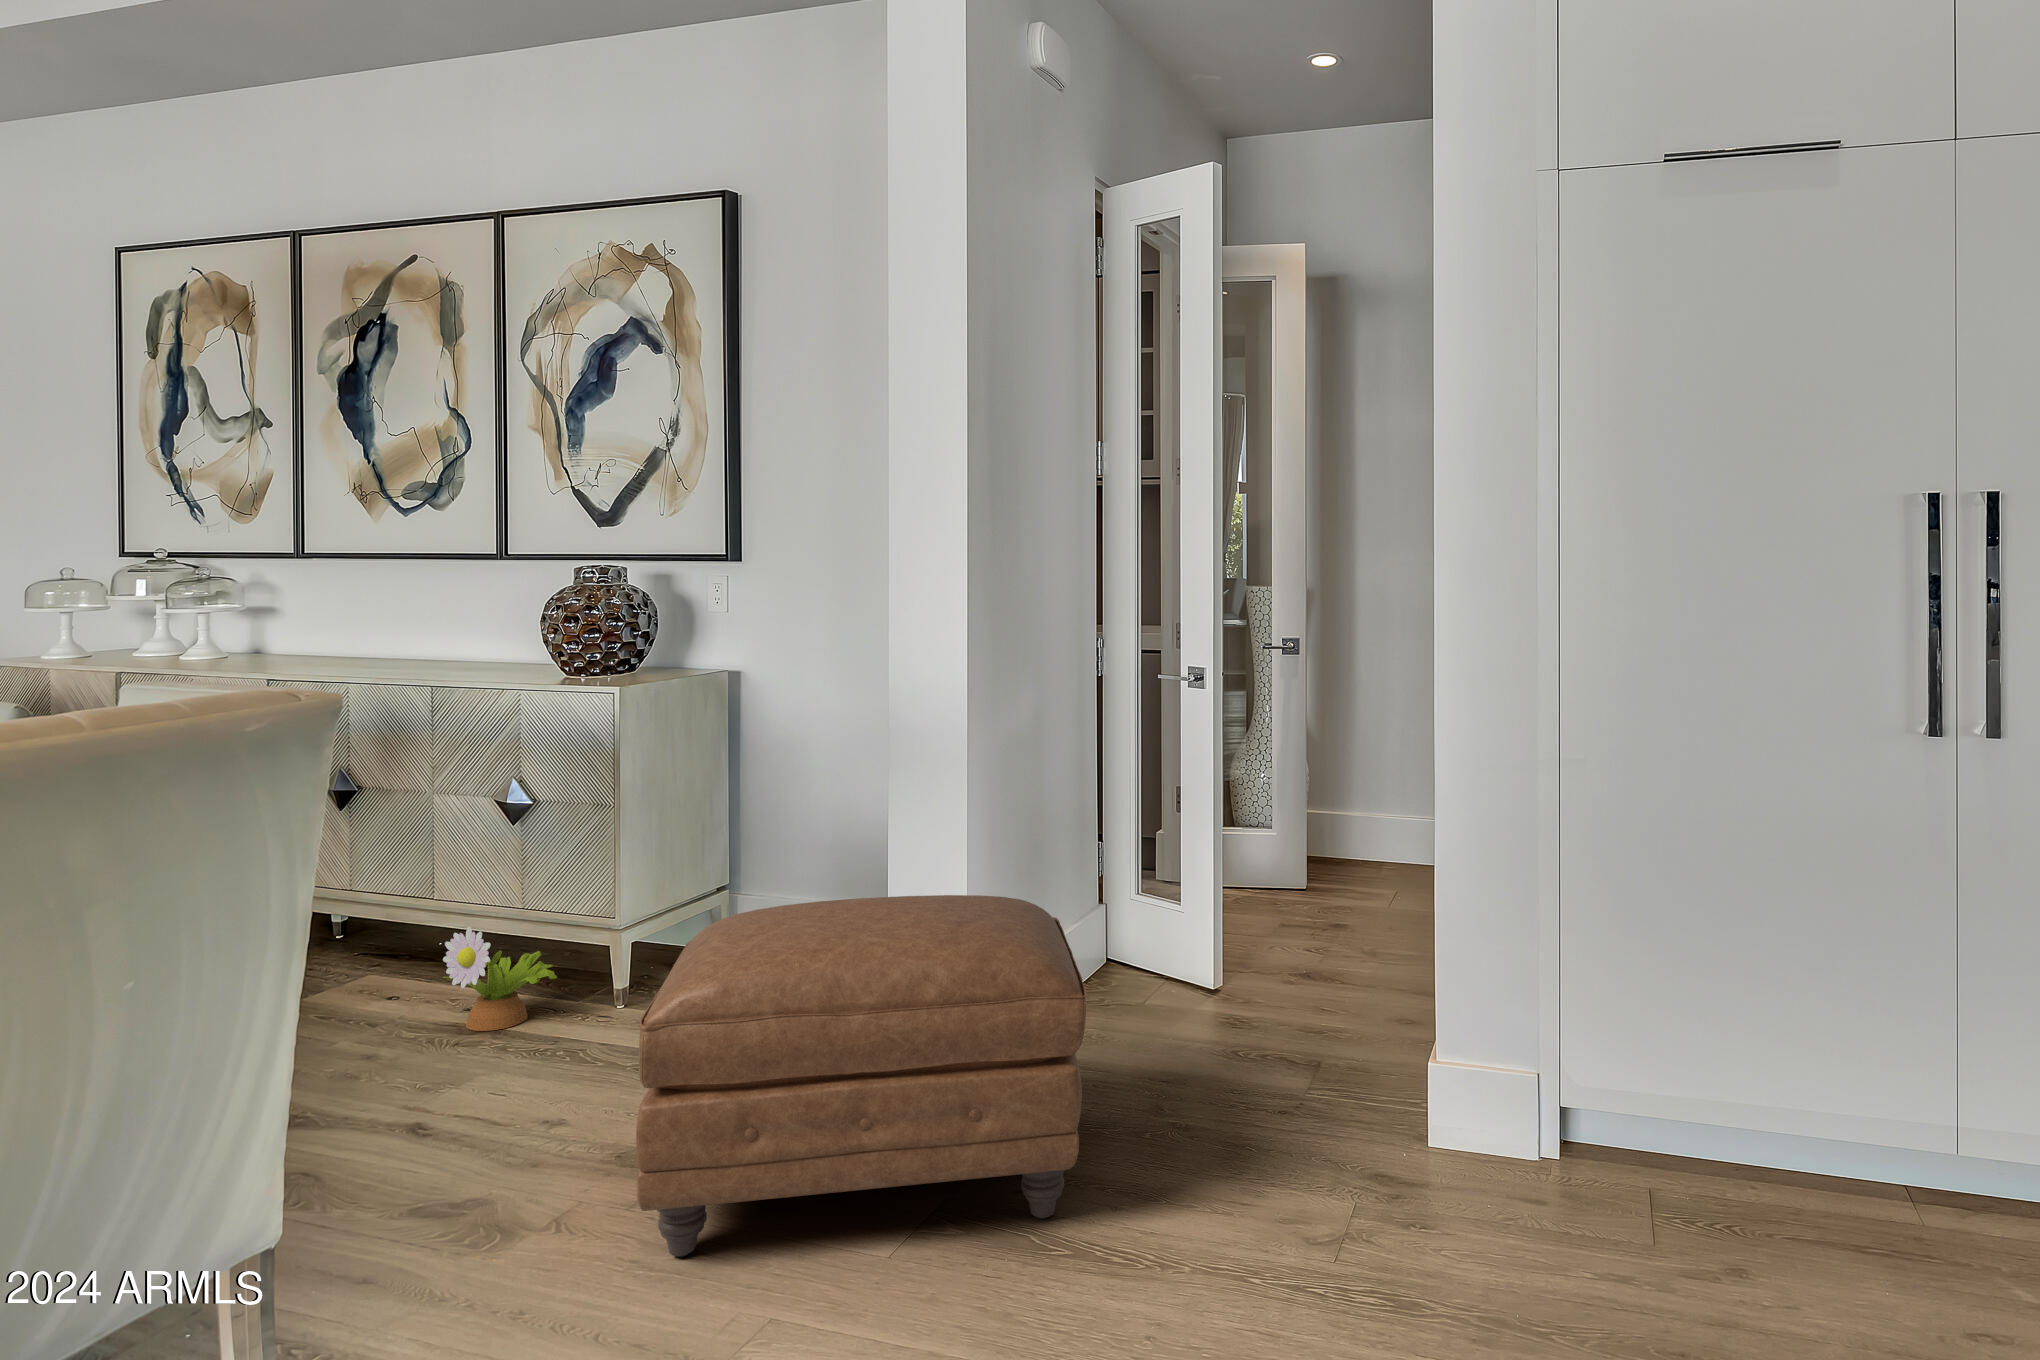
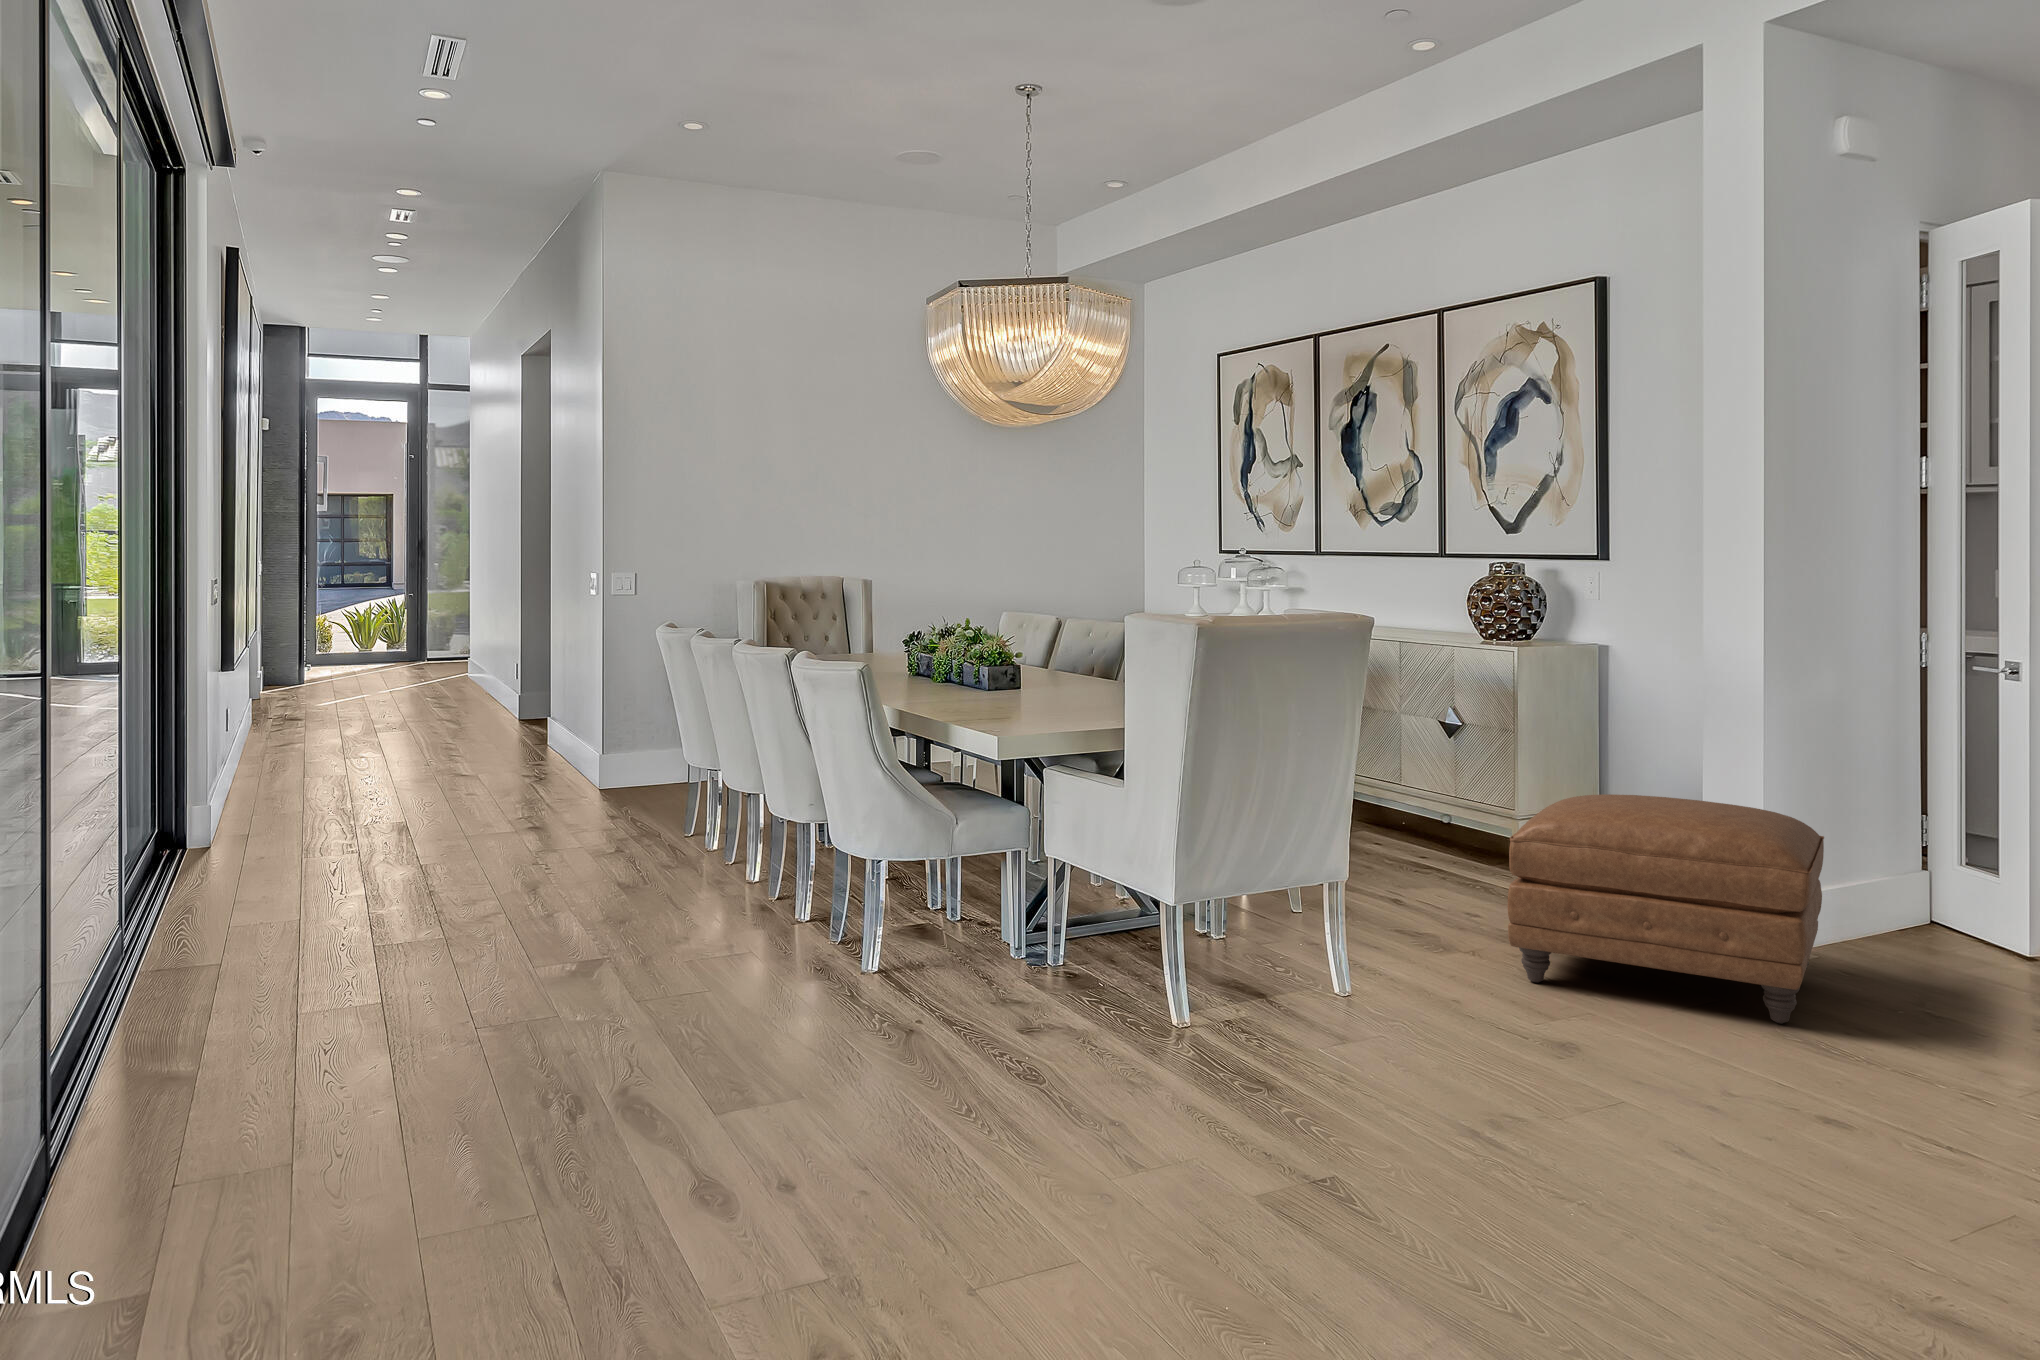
decorative plant: present [443,927,557,1031] -> none [1406,798,1475,869]

